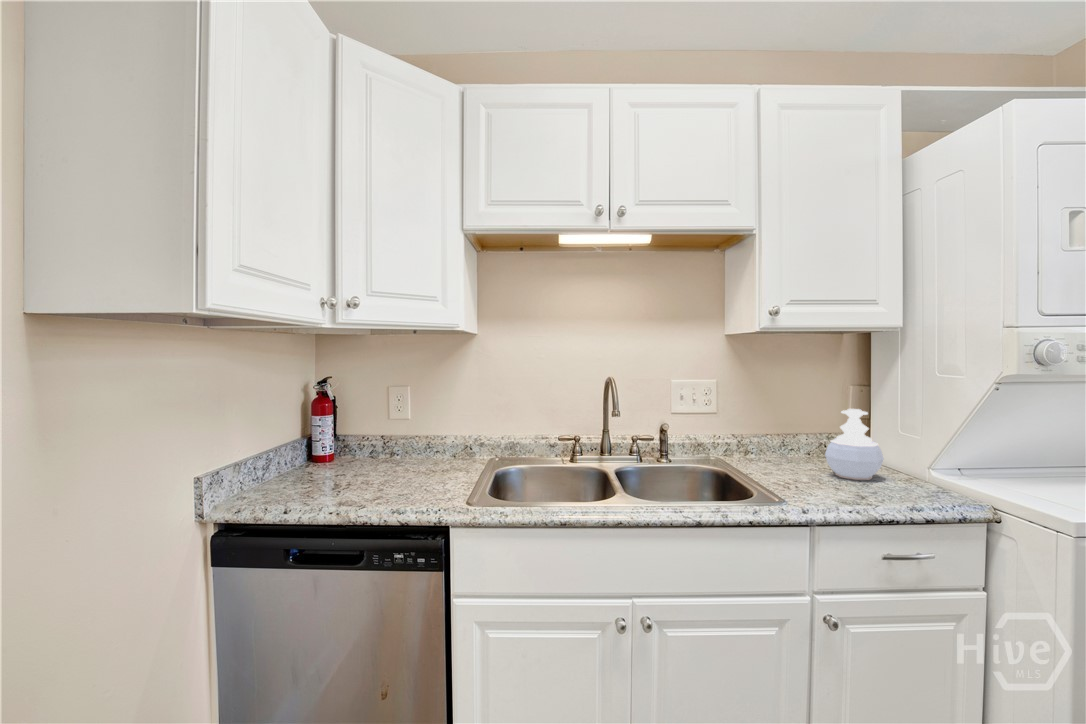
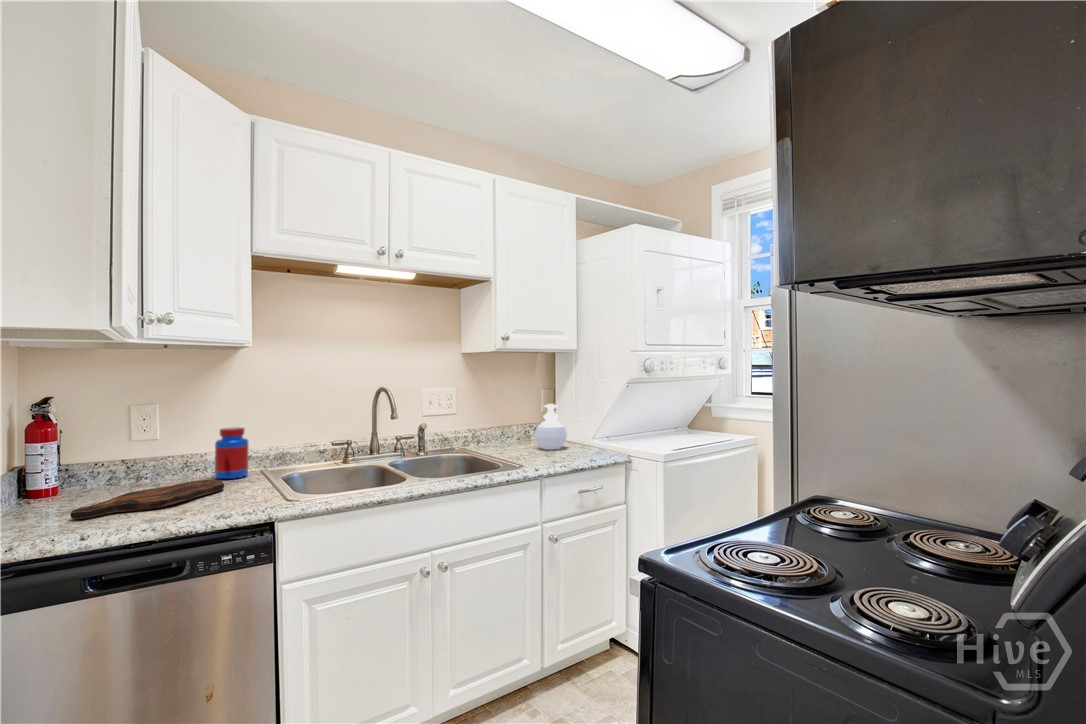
jar: none [445,414,473,465] -> present [215,427,249,479]
cutting board: none [306,465,437,491] -> present [70,480,224,519]

